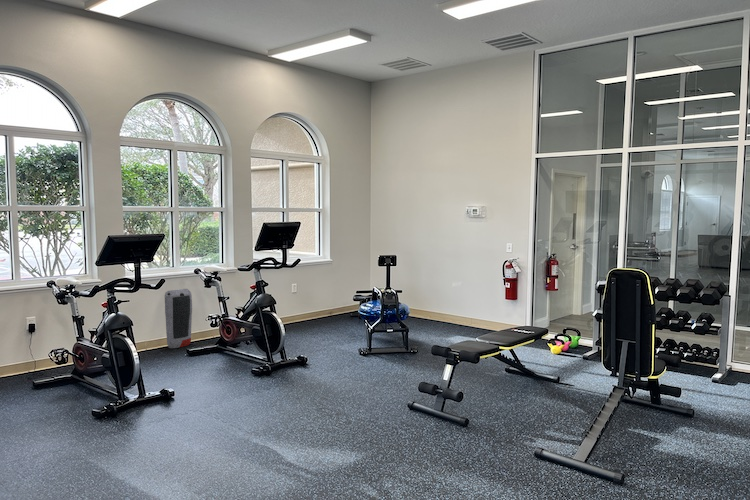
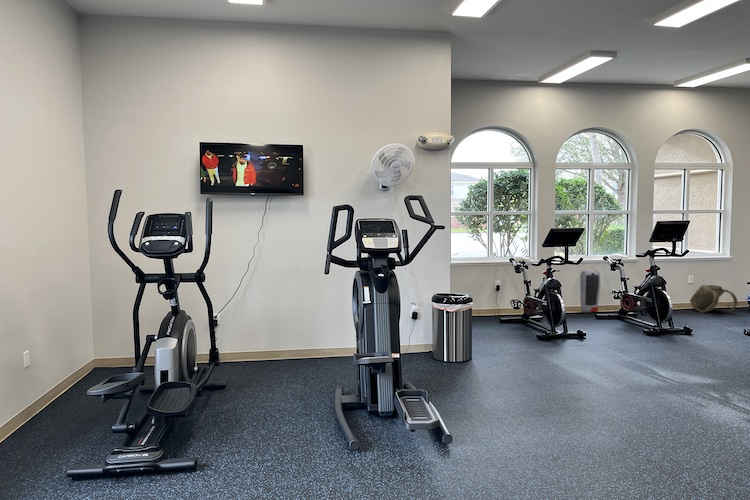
backpack: none [294,295,341,329] -> present [690,285,737,313]

